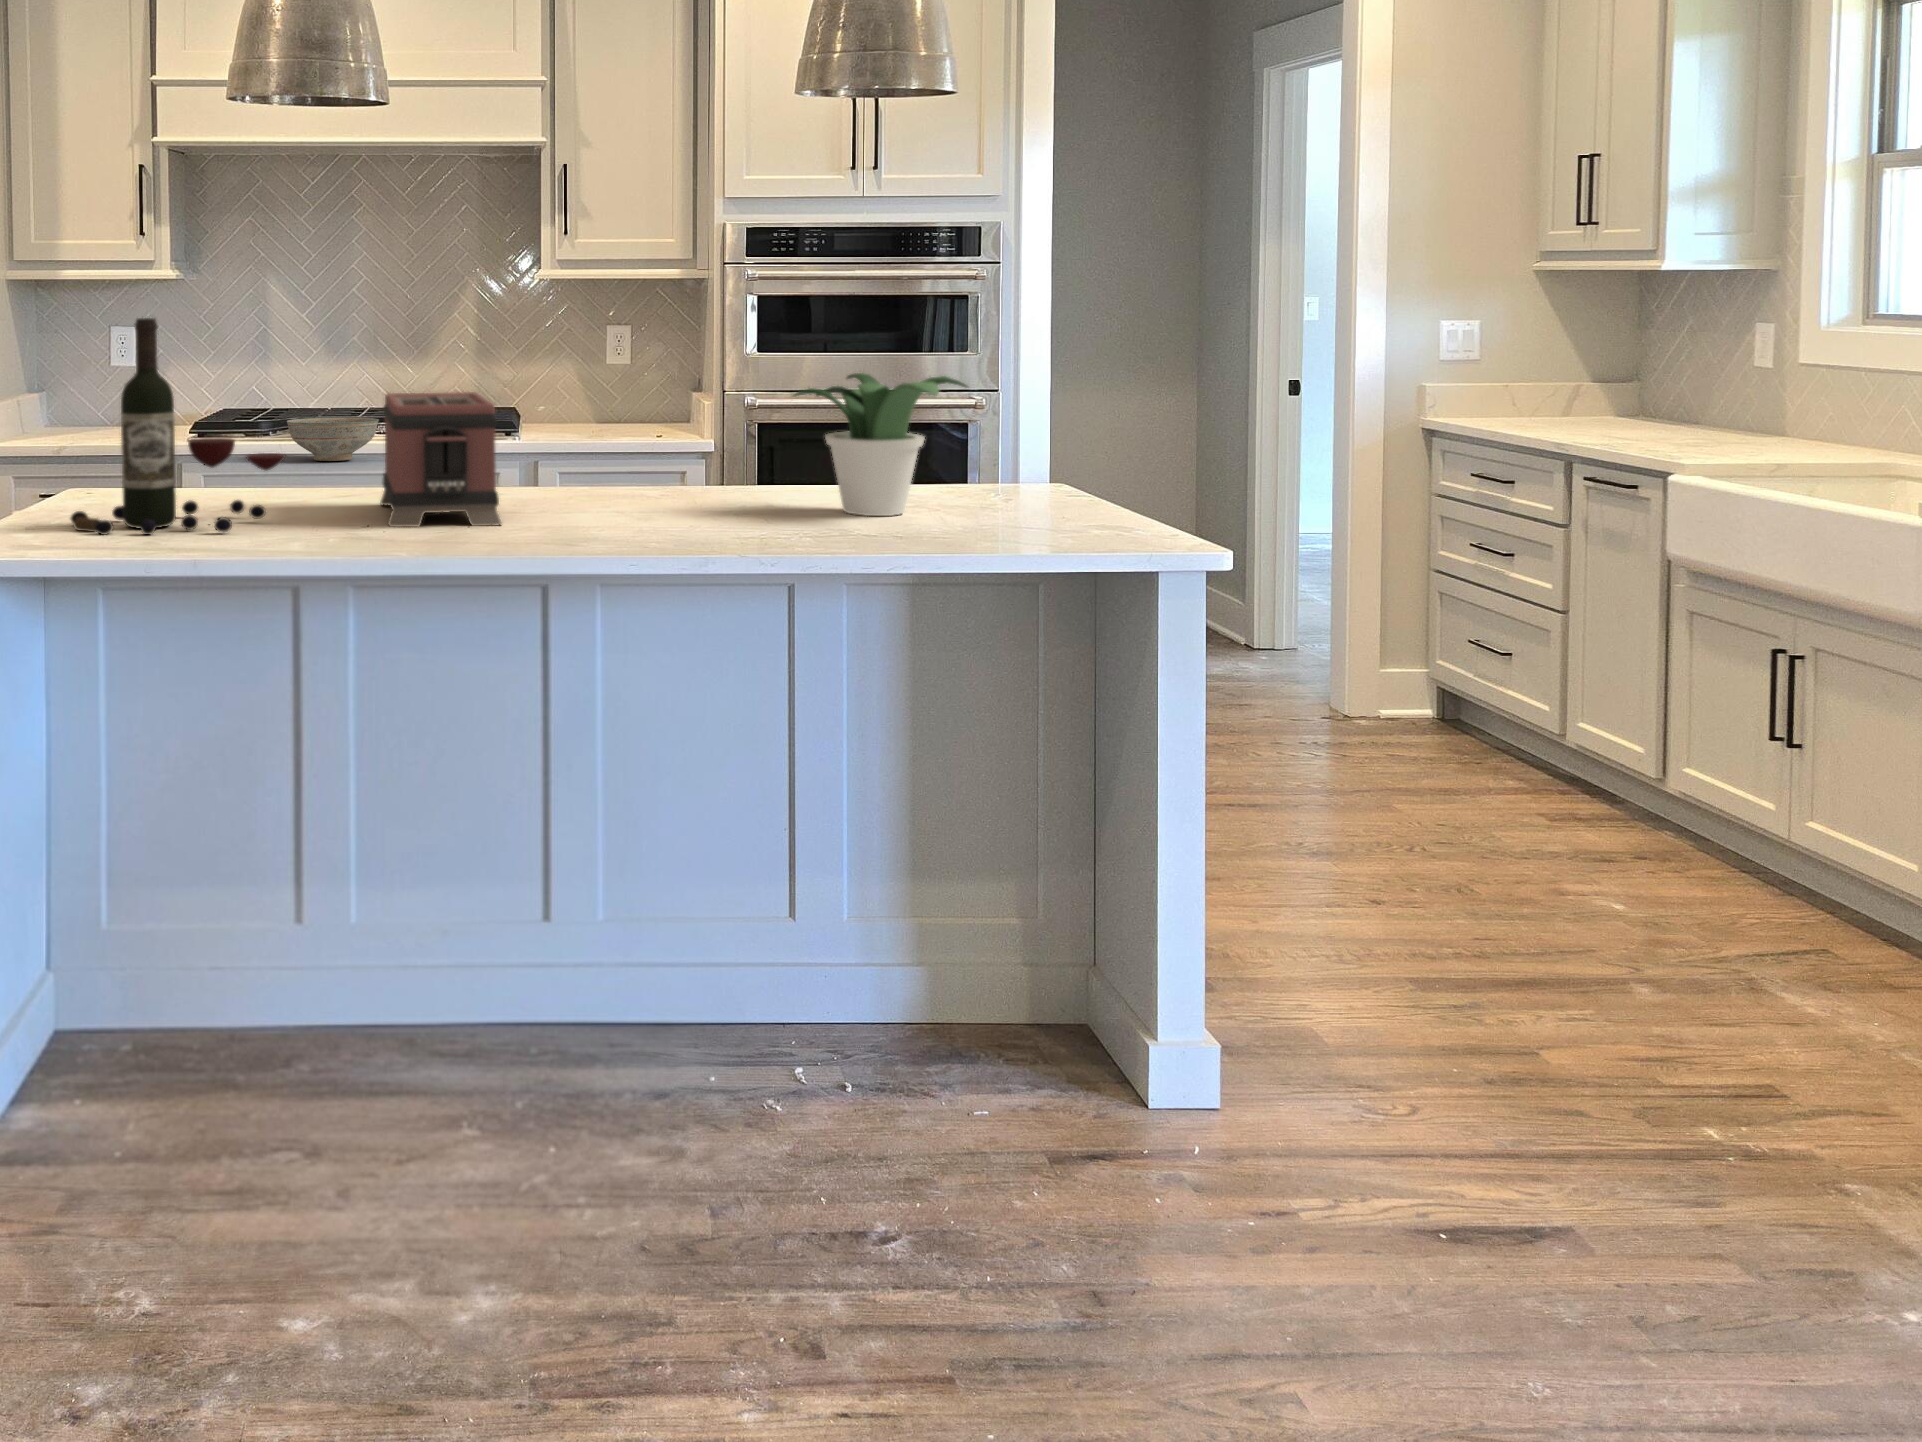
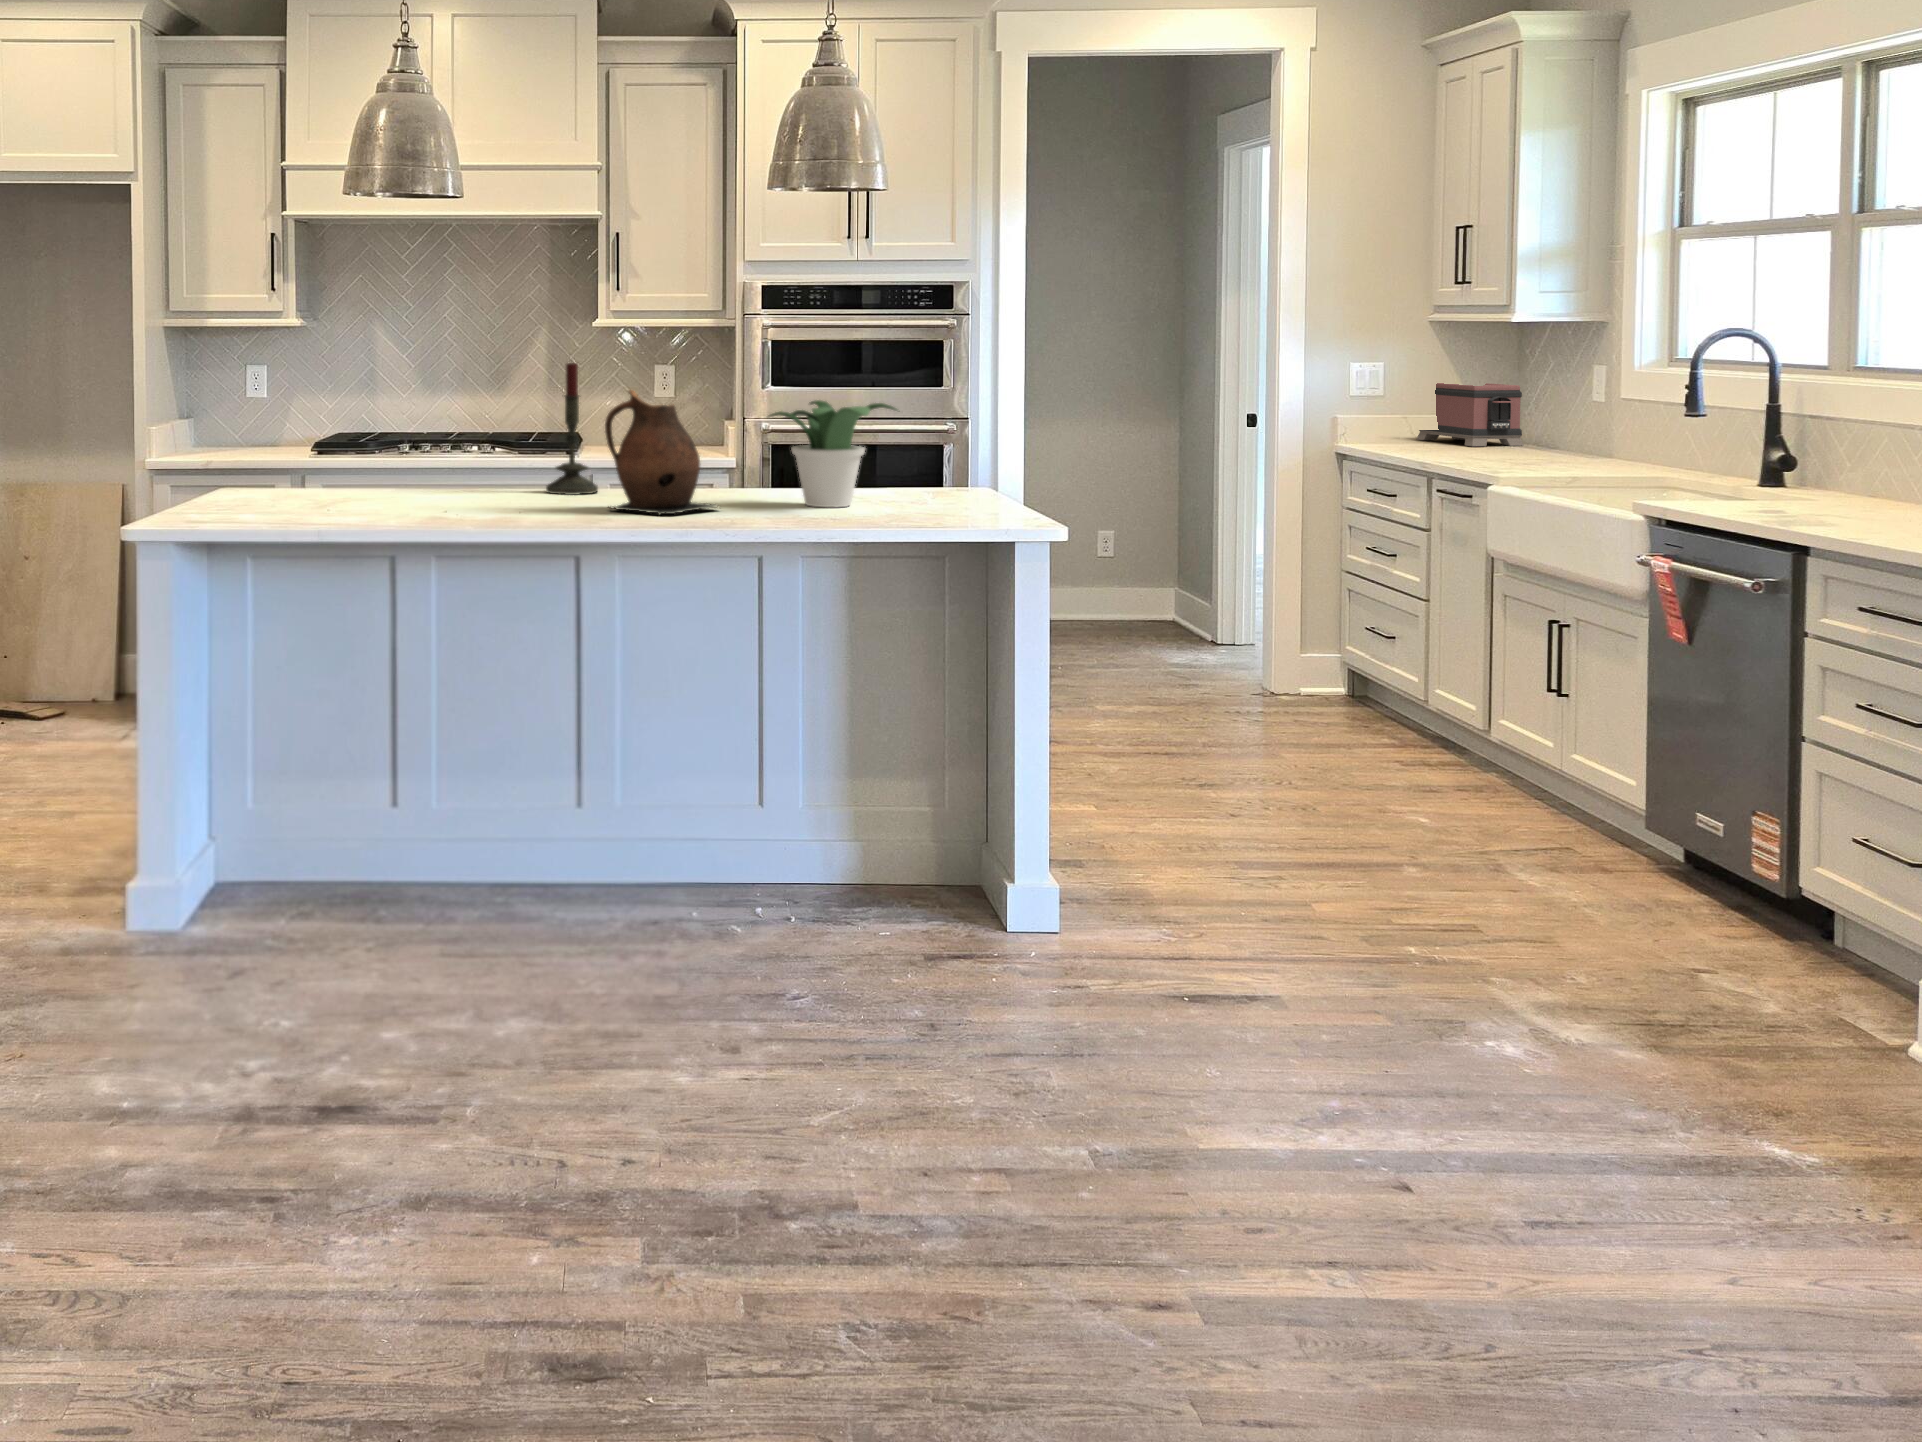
wine bottle: present [71,318,285,535] -> none [228,358,389,514]
candle: none [494,318,562,497] -> present [546,363,598,495]
ceramic pitcher: none [584,361,740,534] -> present [605,390,717,515]
toaster: present [380,392,501,527] -> present [1416,383,1524,446]
decorative bowl: present [287,417,379,461] -> none [389,438,462,472]

